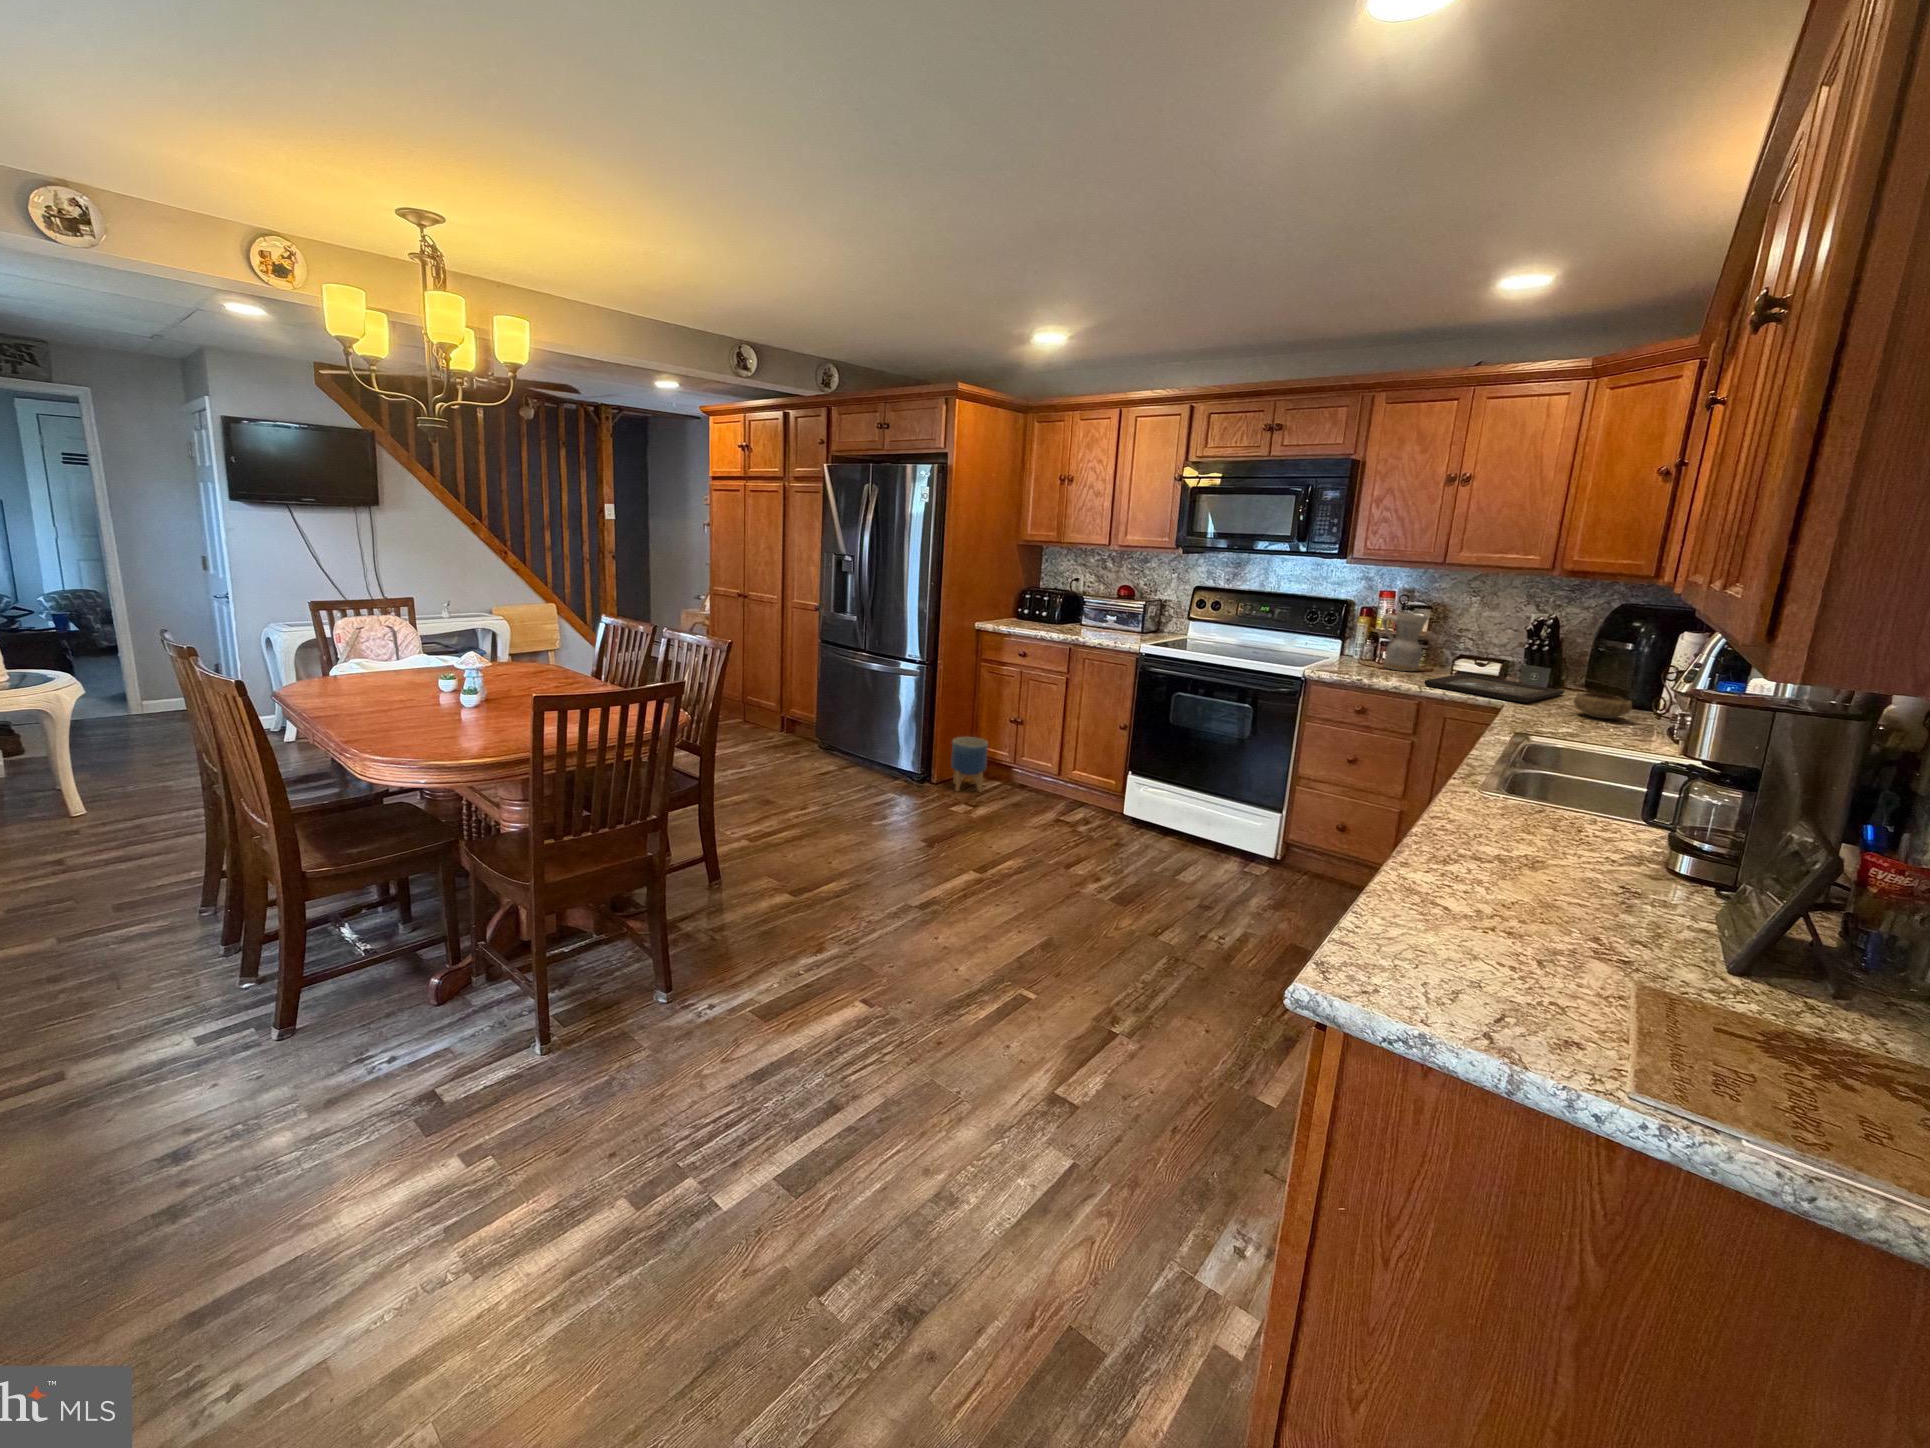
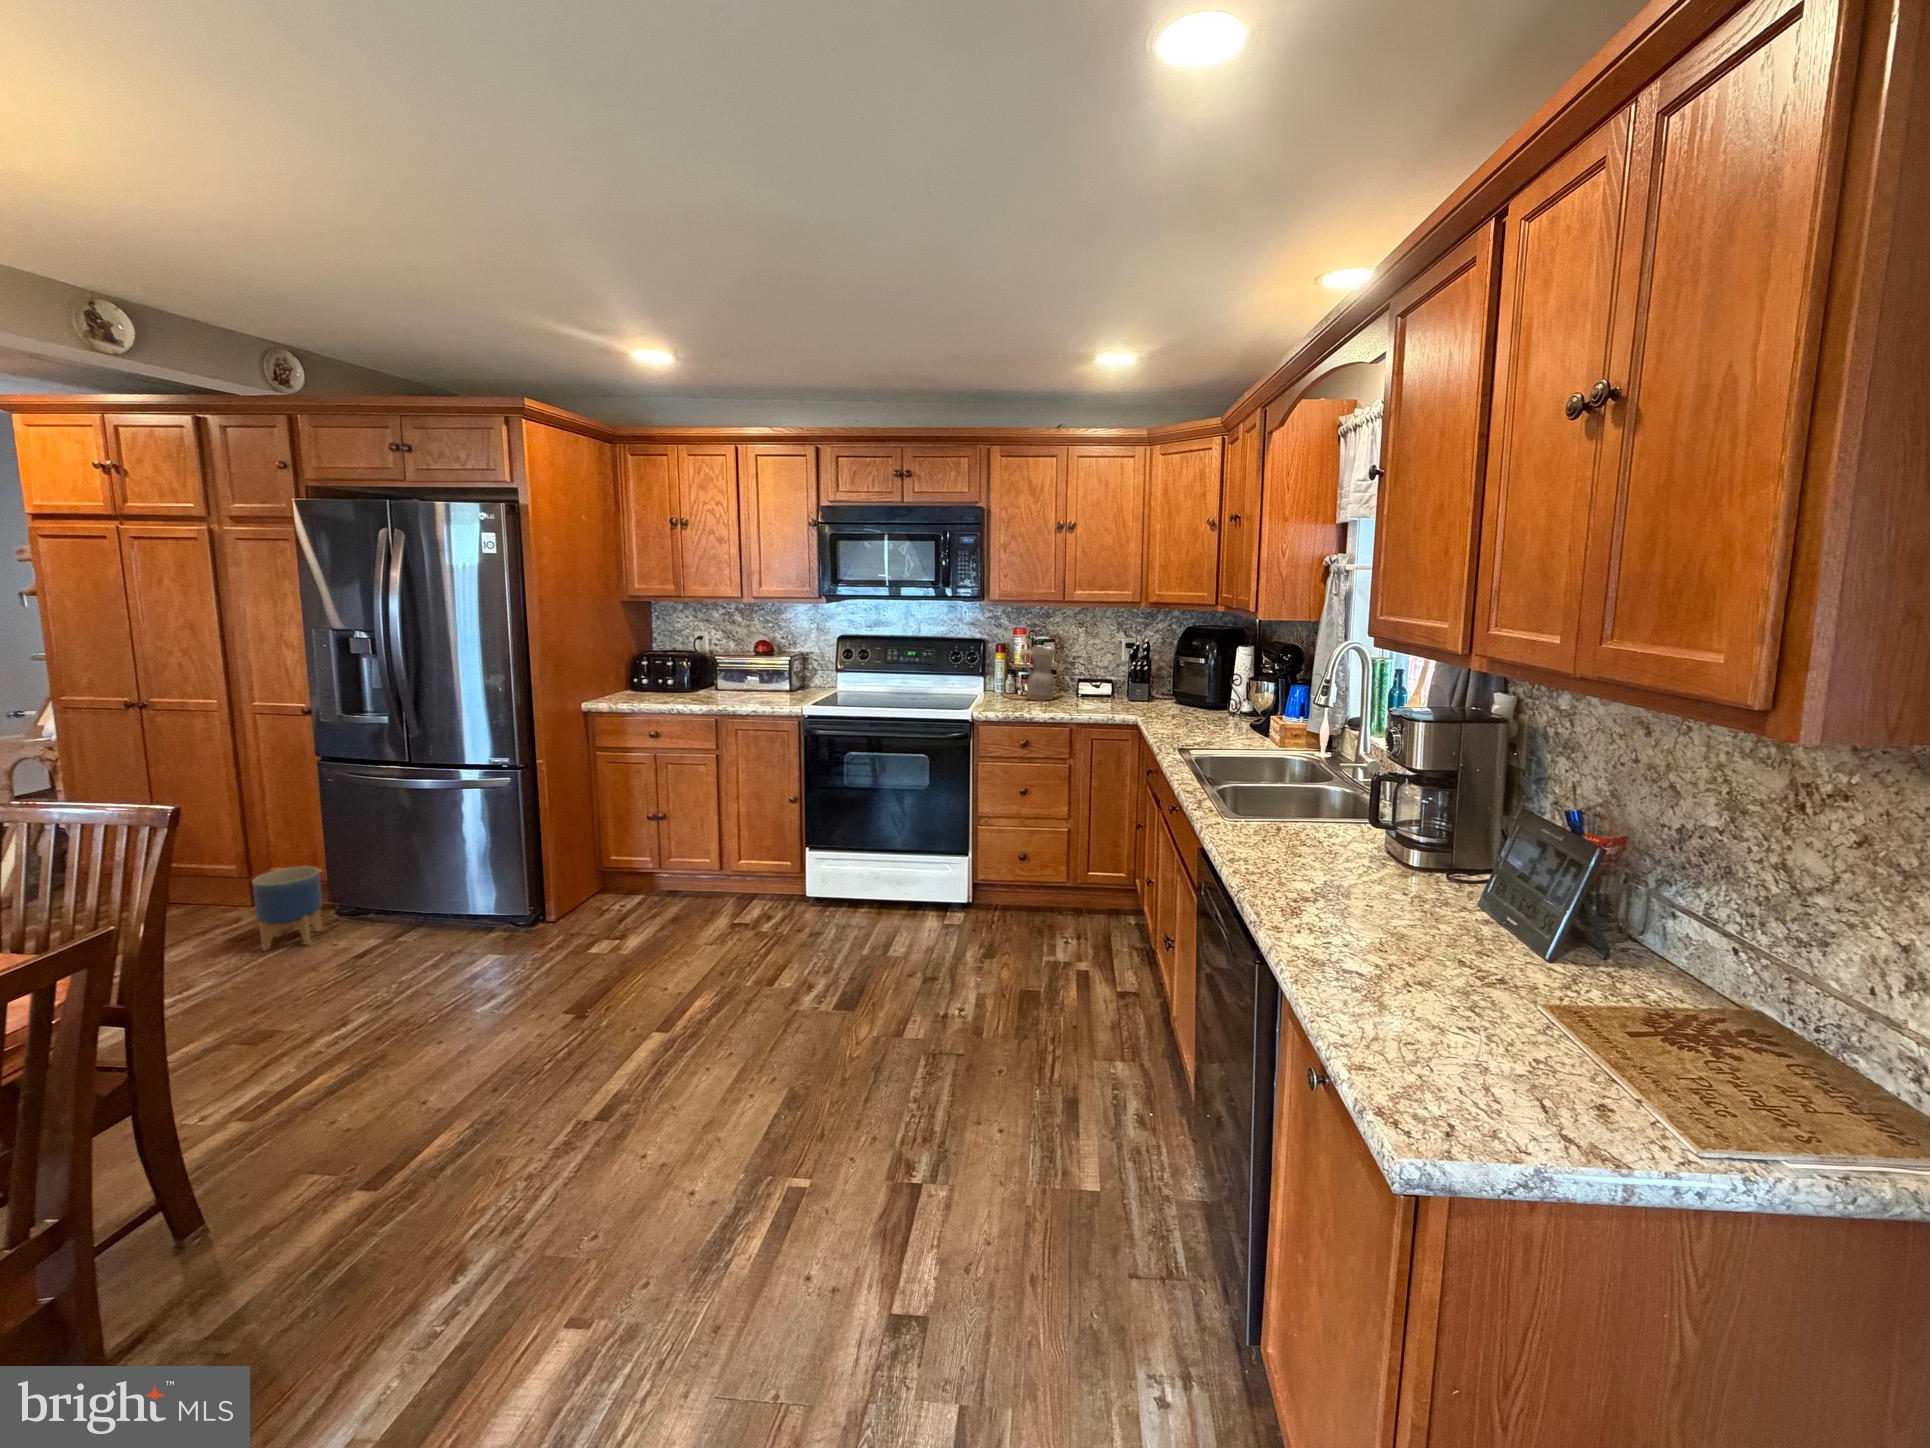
tray: present [1424,674,1564,702] -> none [1071,697,1161,719]
bowl: present [1574,693,1632,719] -> none [1181,705,1218,725]
planter: present [951,737,988,792] -> present [252,866,323,951]

